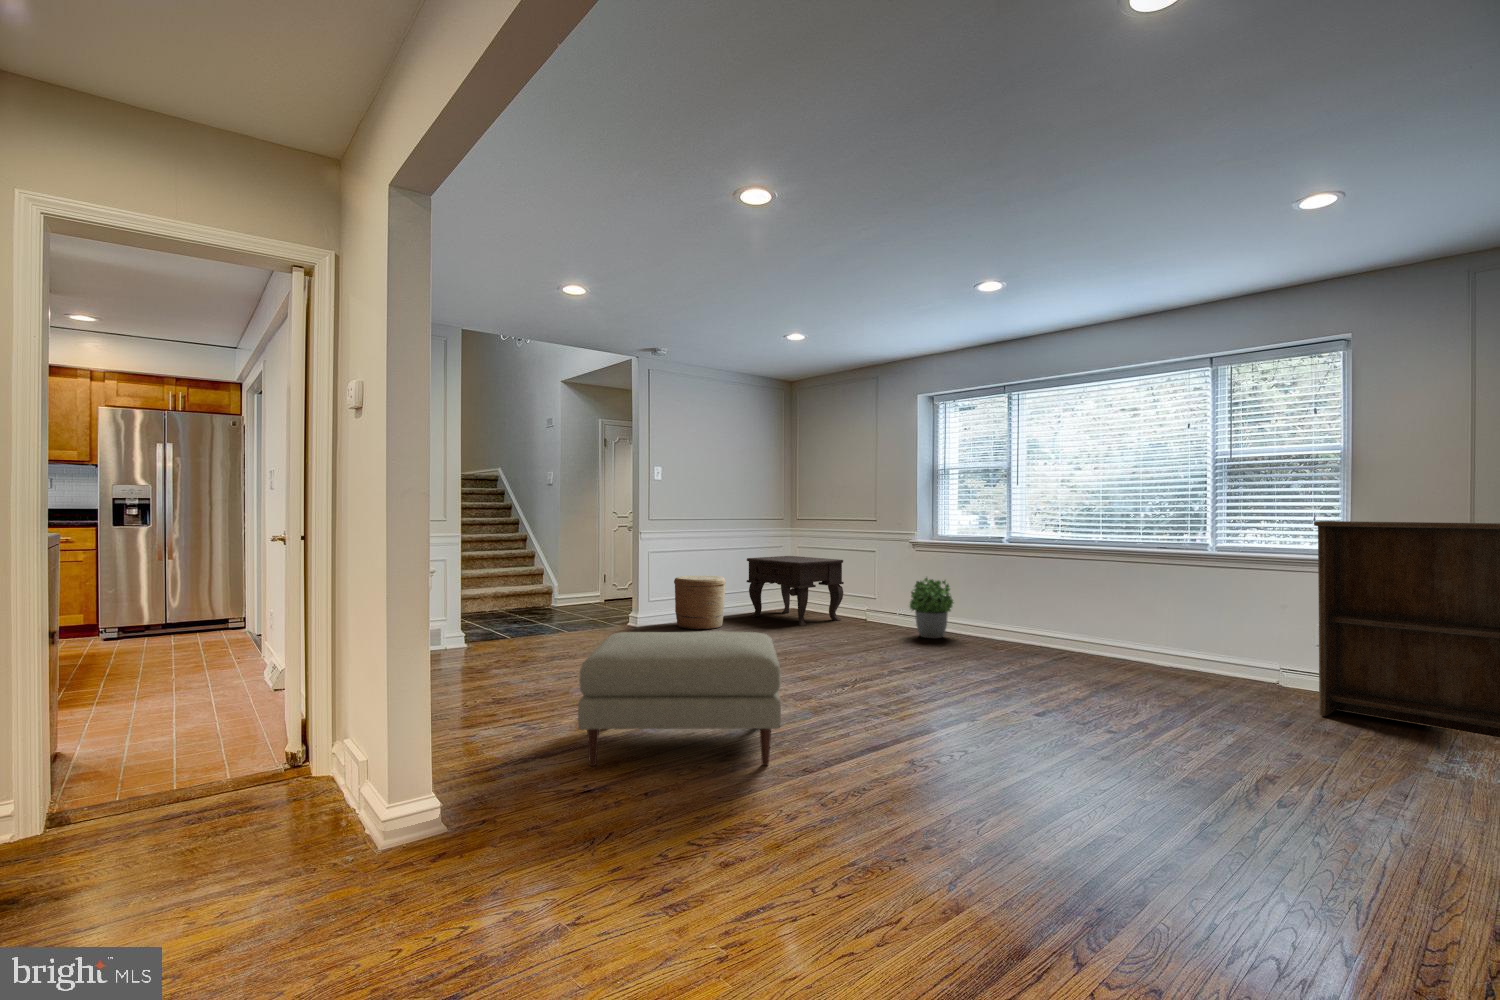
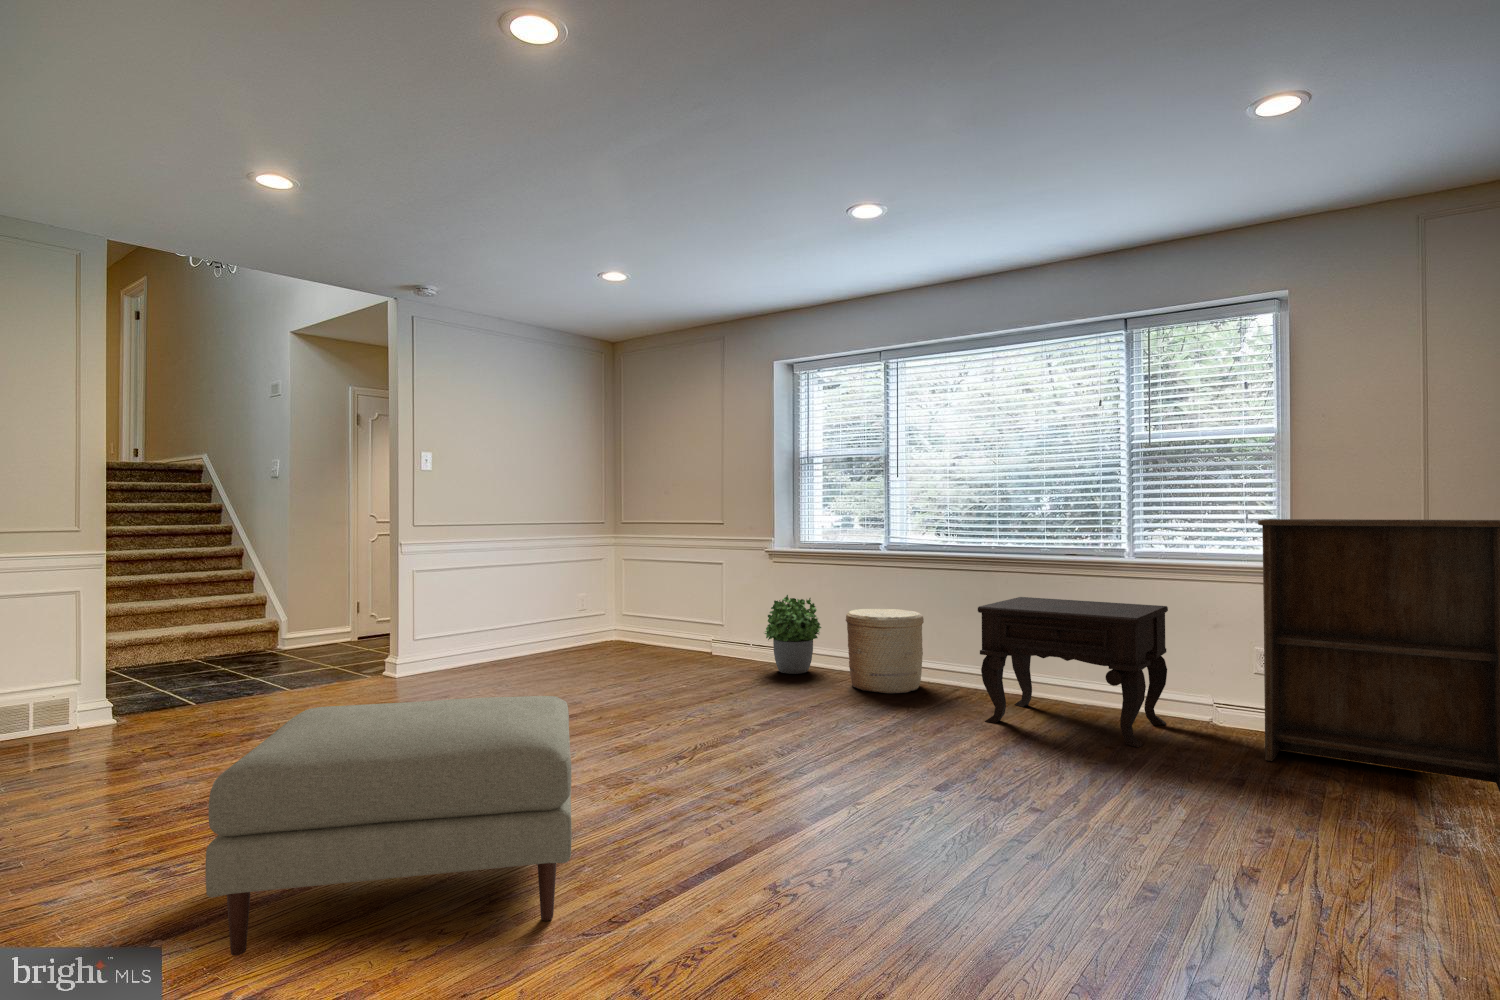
side table: present [747,556,844,626] -> present [978,597,1168,747]
woven basket: present [674,576,726,630] -> present [846,609,924,693]

